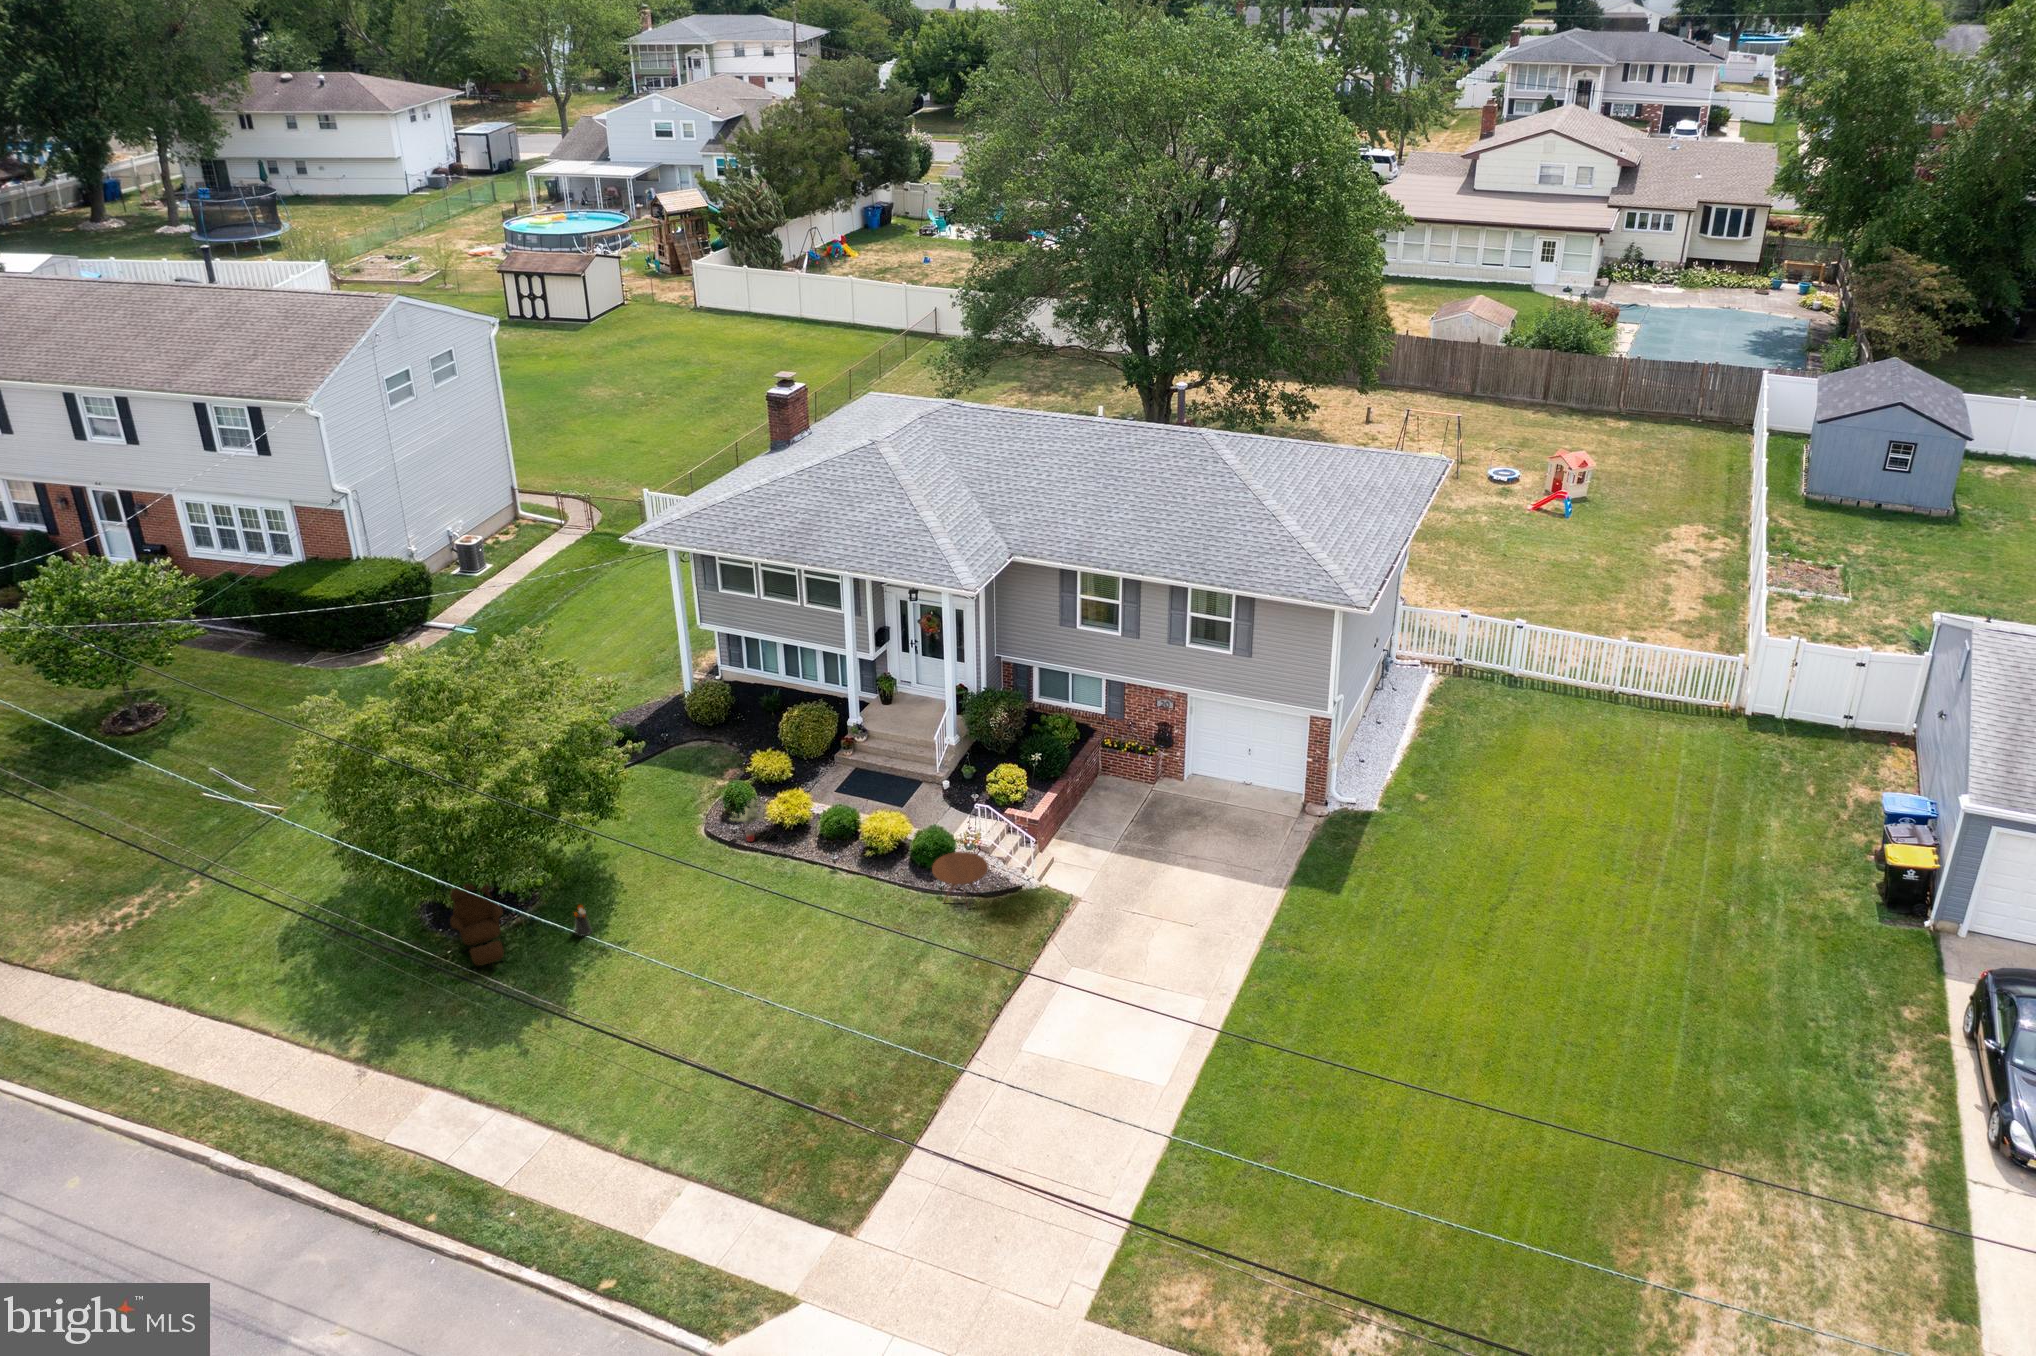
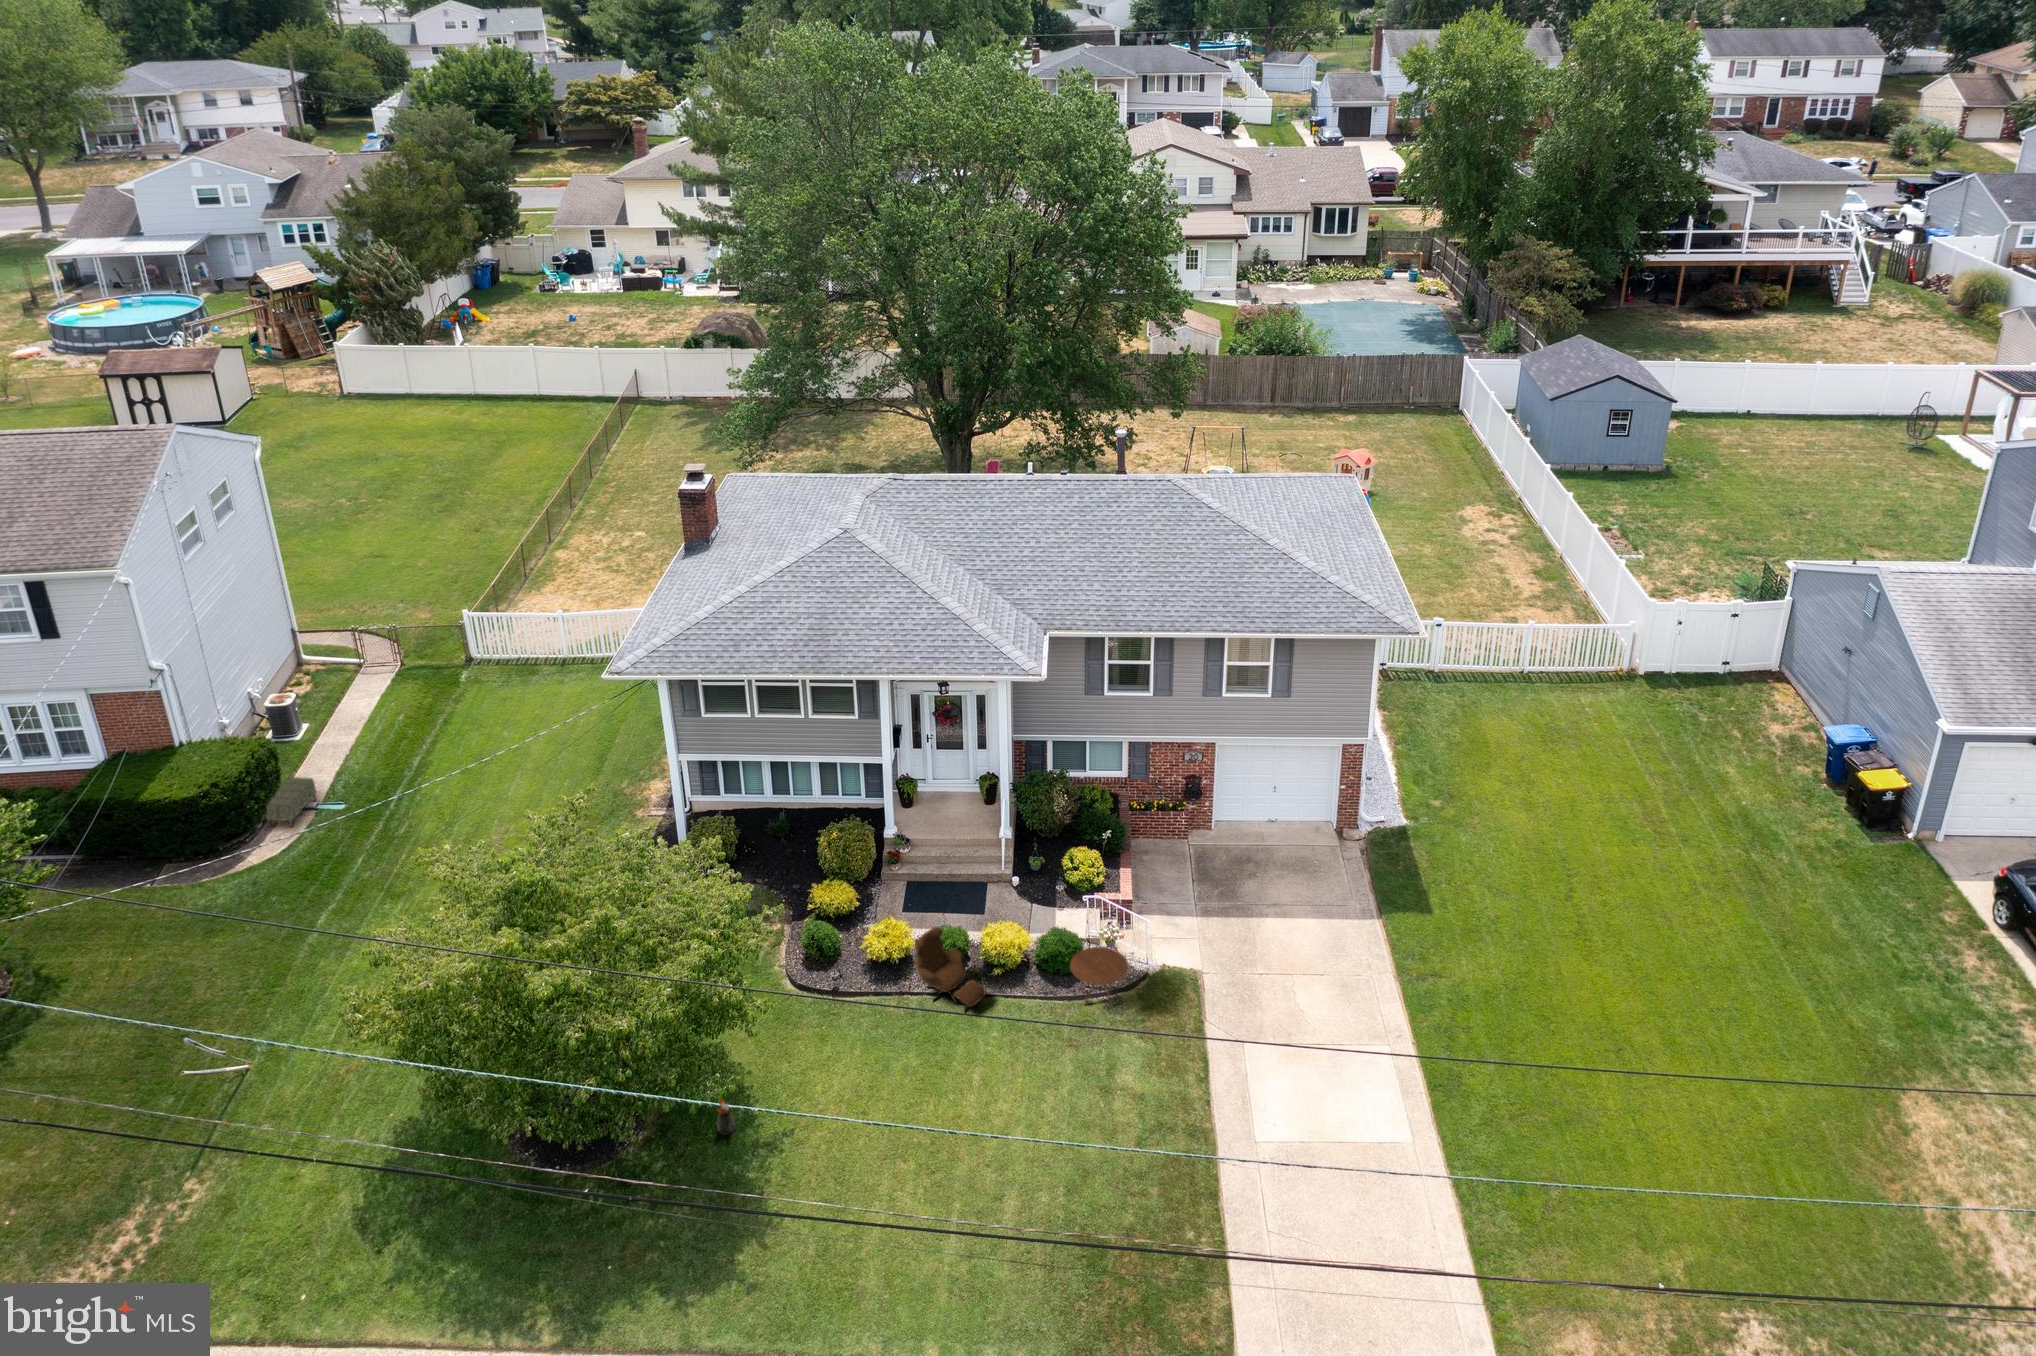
bench: none [408,601,459,642] -> present [266,777,317,826]
potted tree: present [730,800,764,842] -> none [816,937,857,985]
lounge chair: present [450,884,504,969] -> present [915,927,986,1008]

